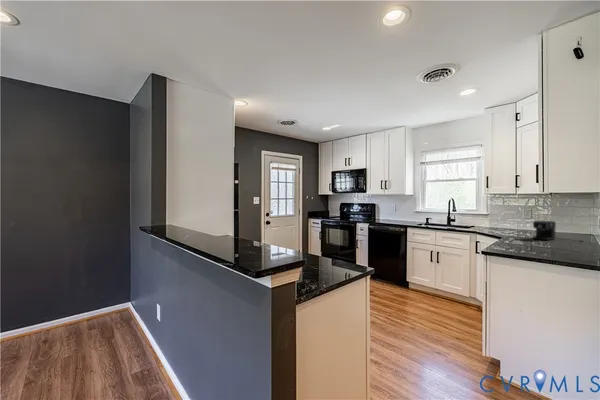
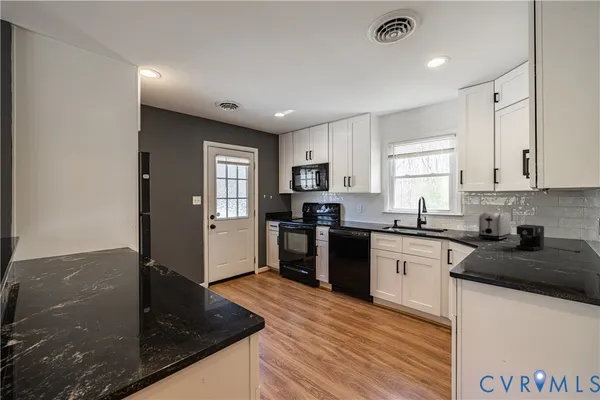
toaster: none [502,211,529,234] -> present [479,212,511,241]

